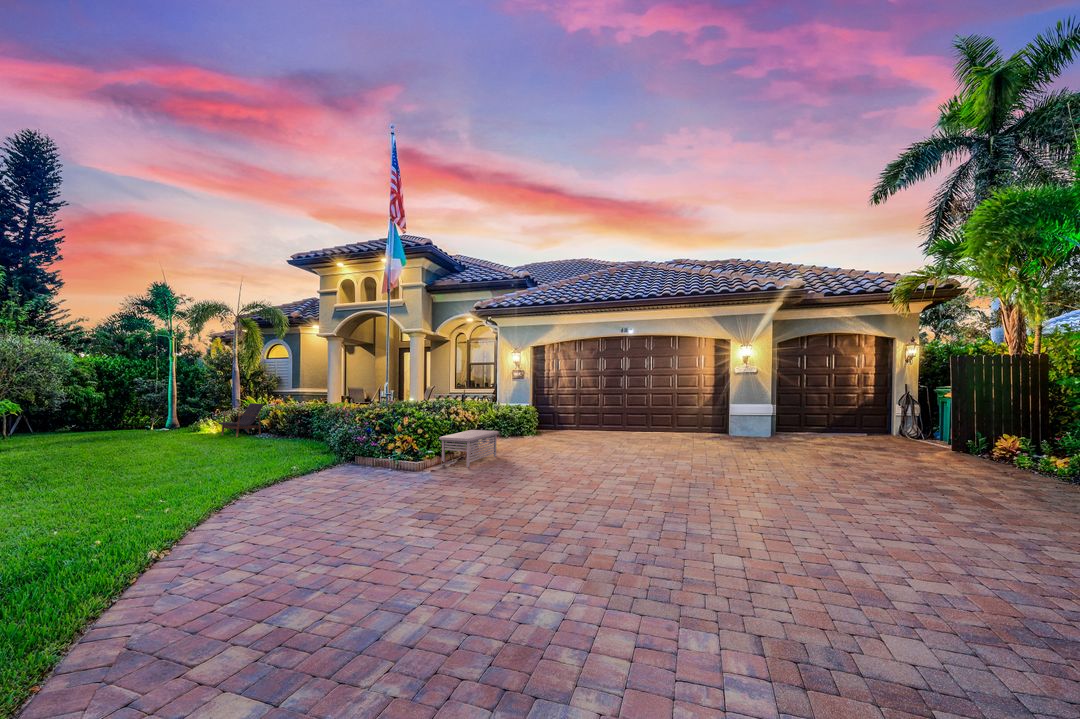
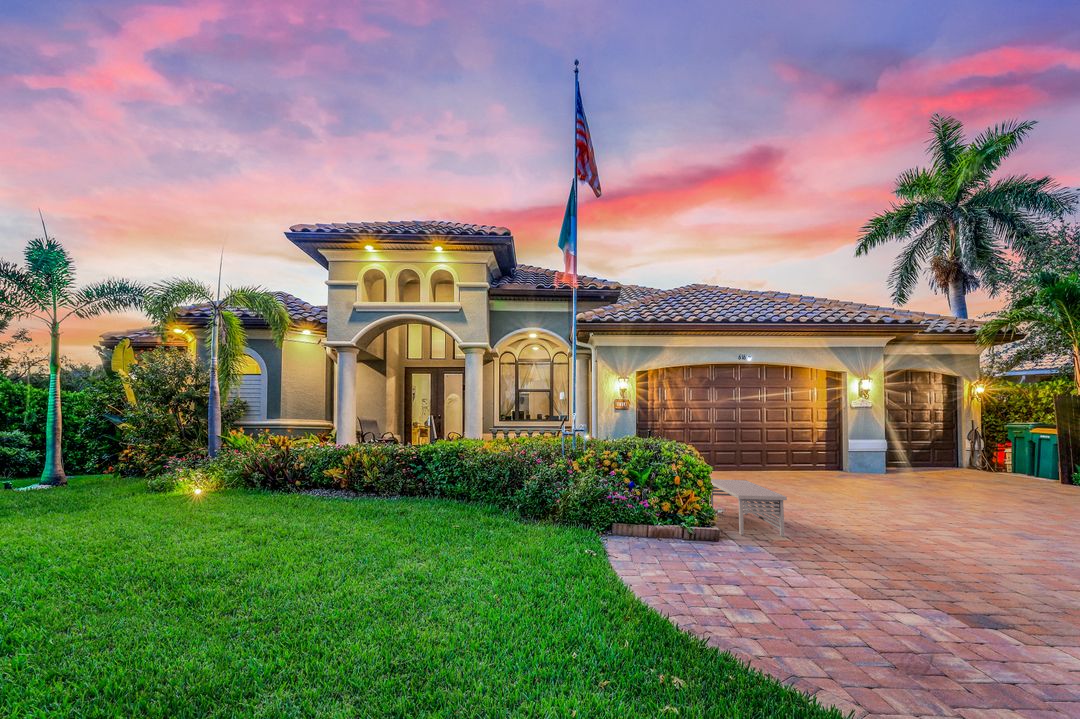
lounge chair: present [219,403,263,437] -> none [230,440,300,497]

